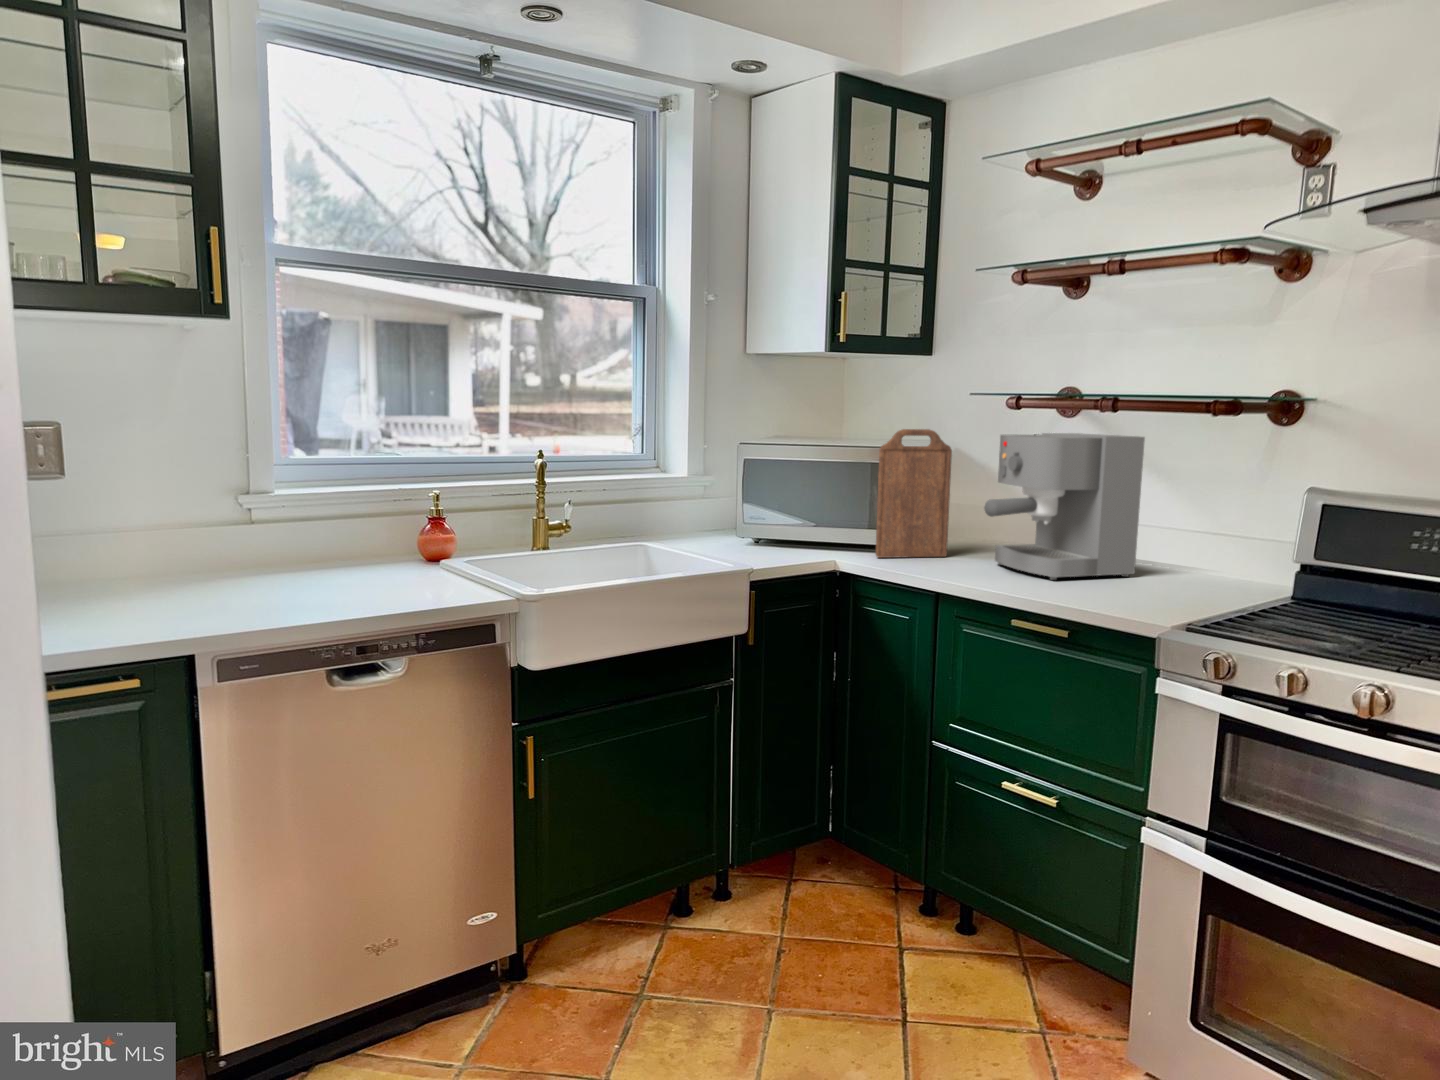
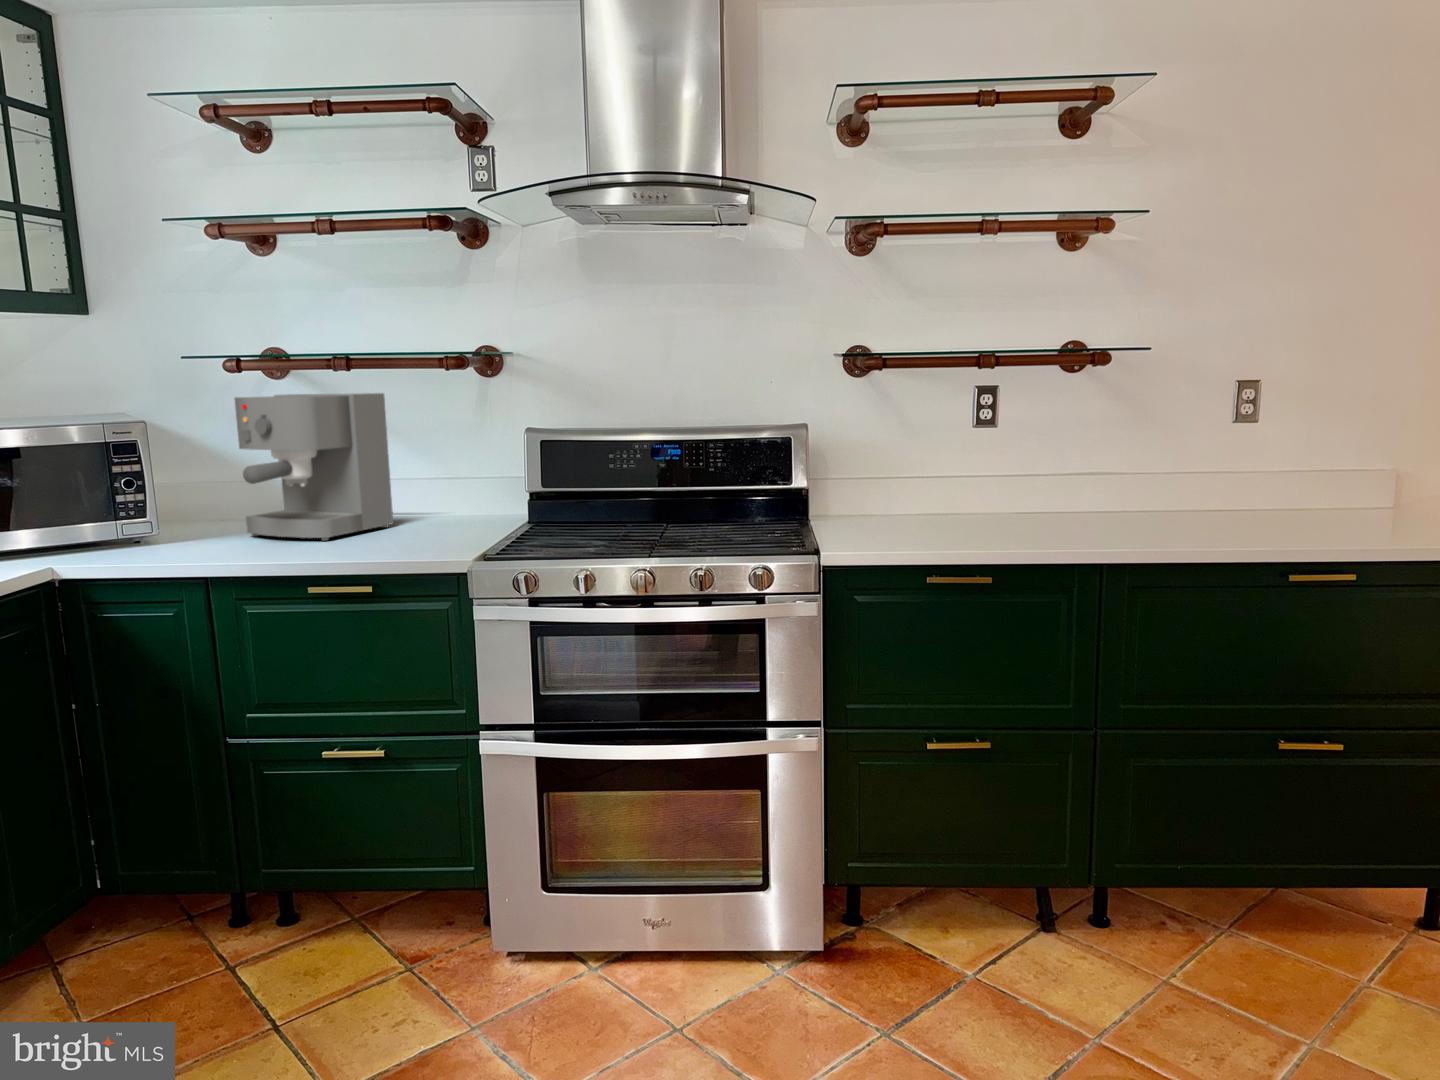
cutting board: present [876,429,952,558] -> none [81,396,184,550]

